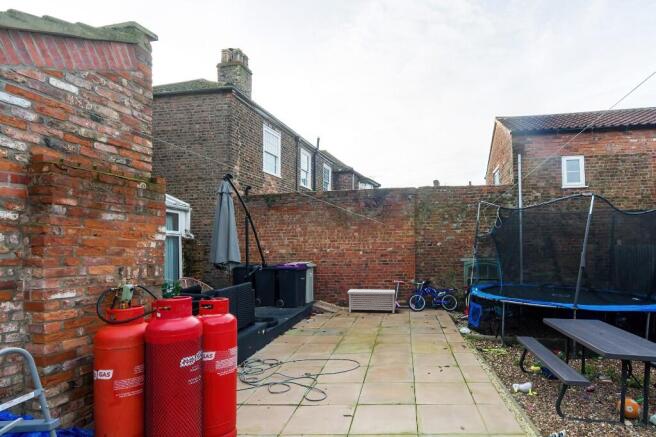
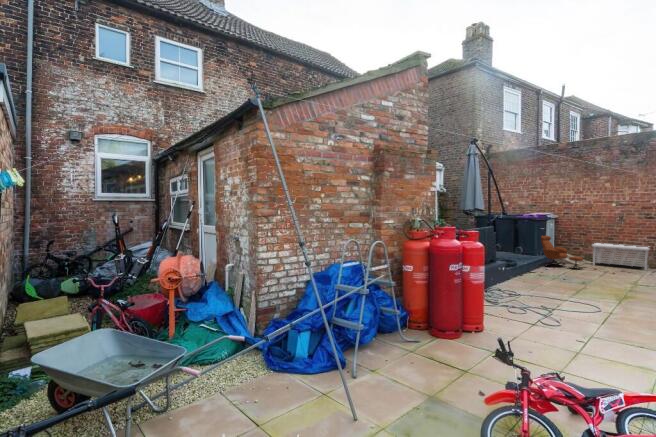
lounge chair: none [302,285,343,320] -> present [541,236,583,268]

